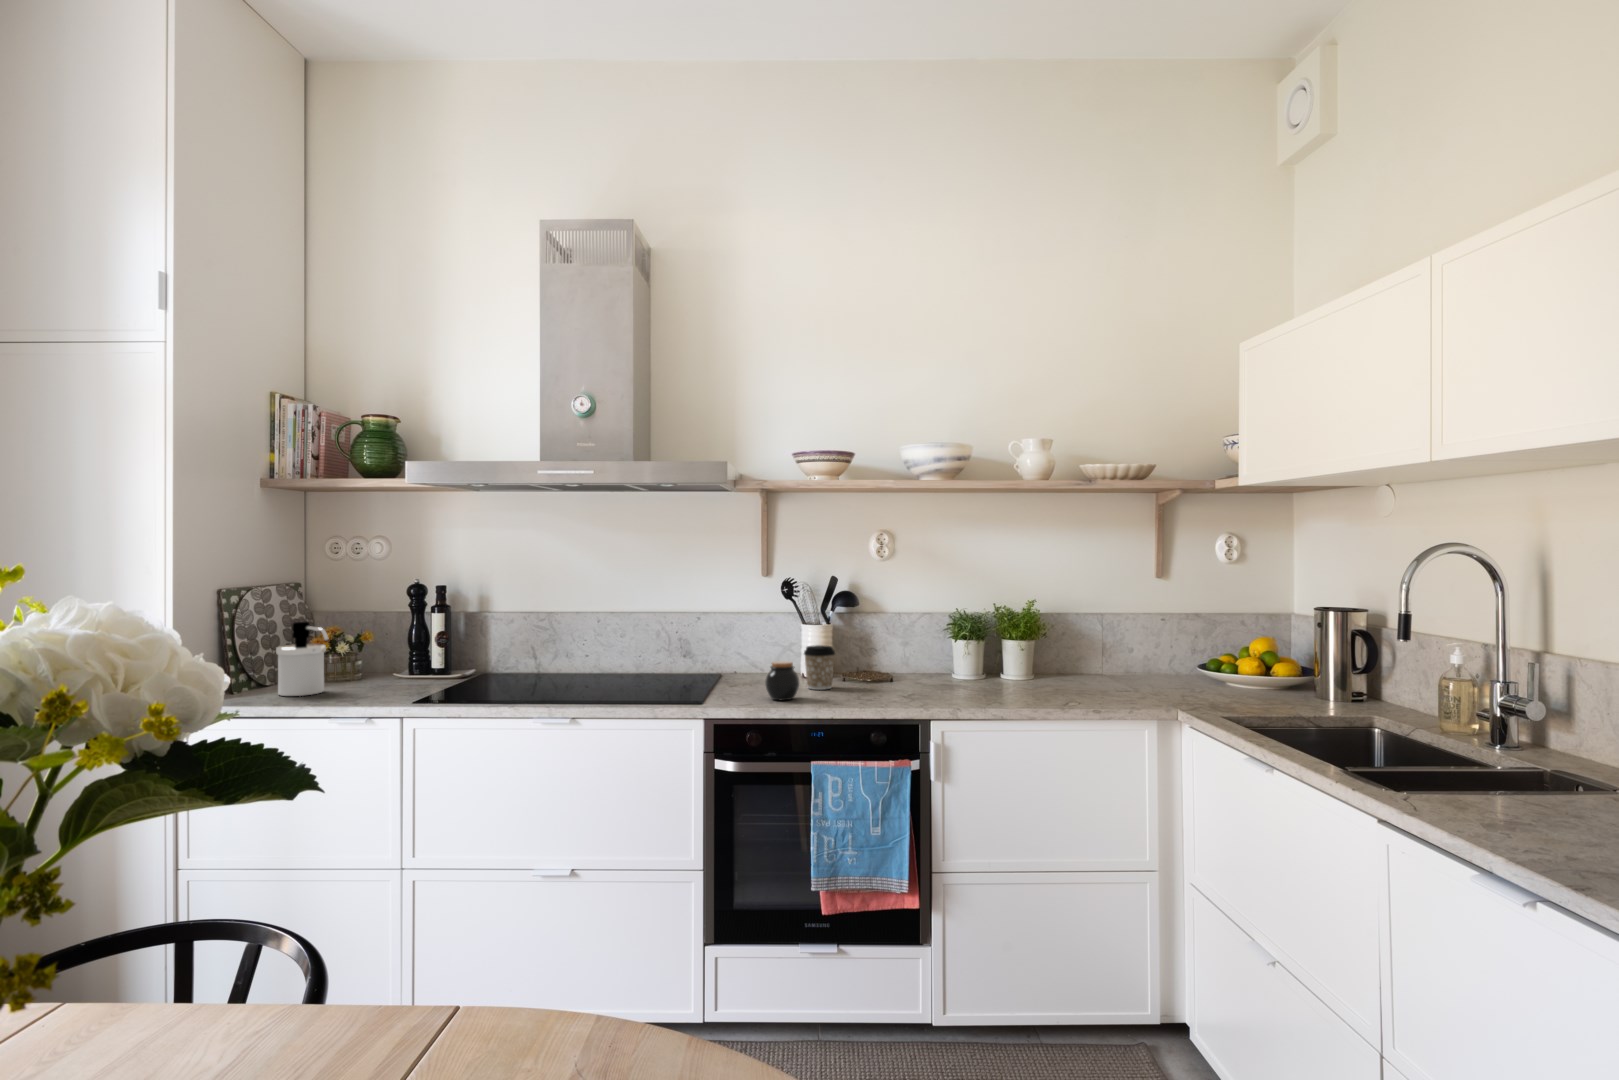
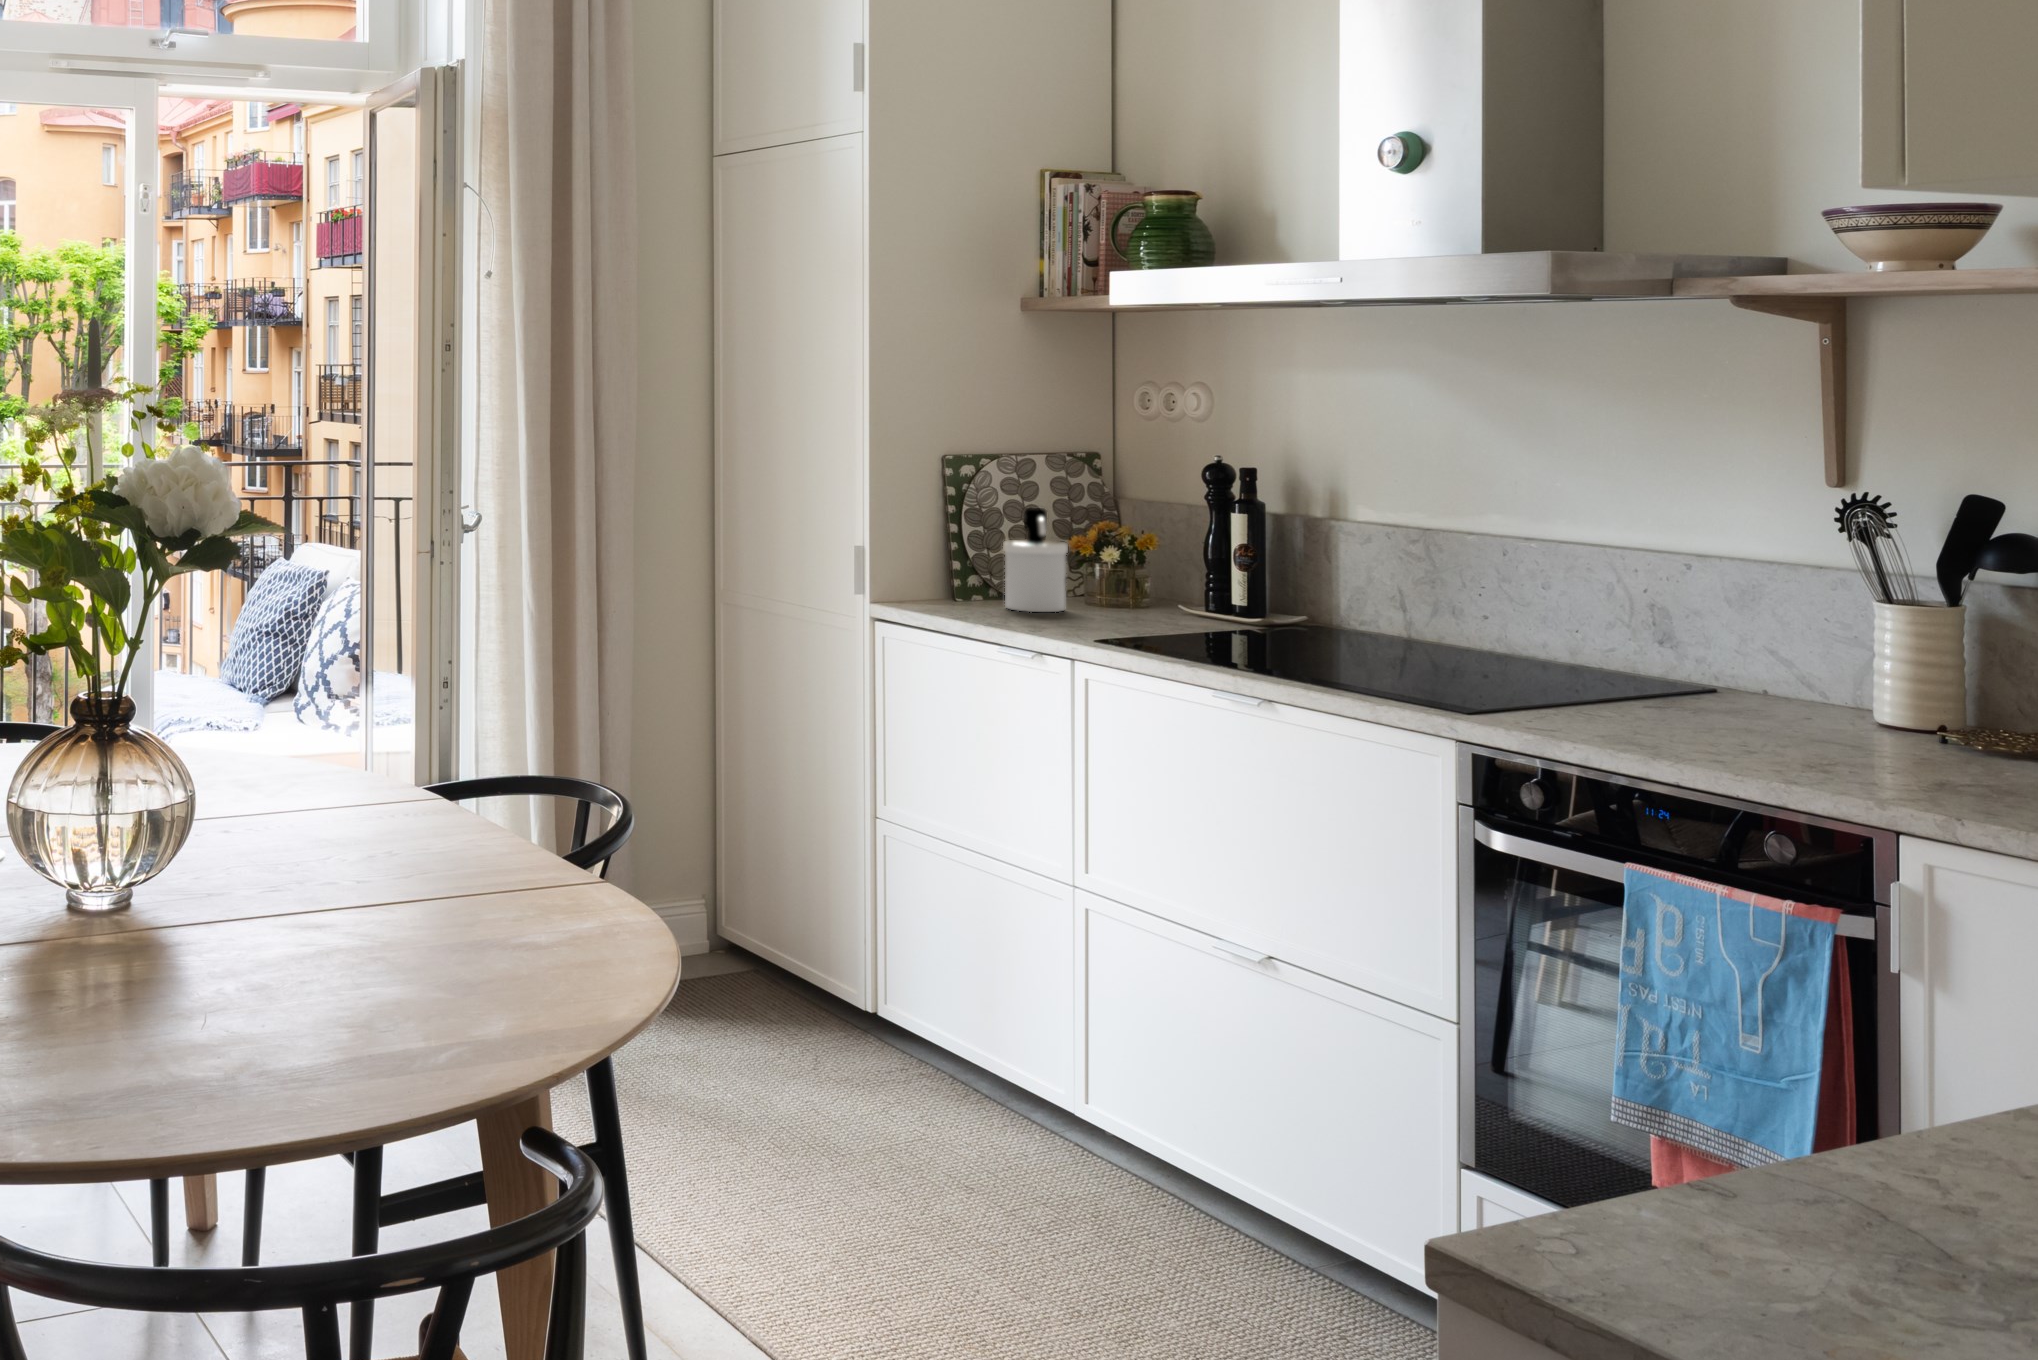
coffee cup: present [804,645,835,690] -> none [1788,645,1876,746]
jar: present [765,661,799,700] -> none [1616,657,1699,740]

